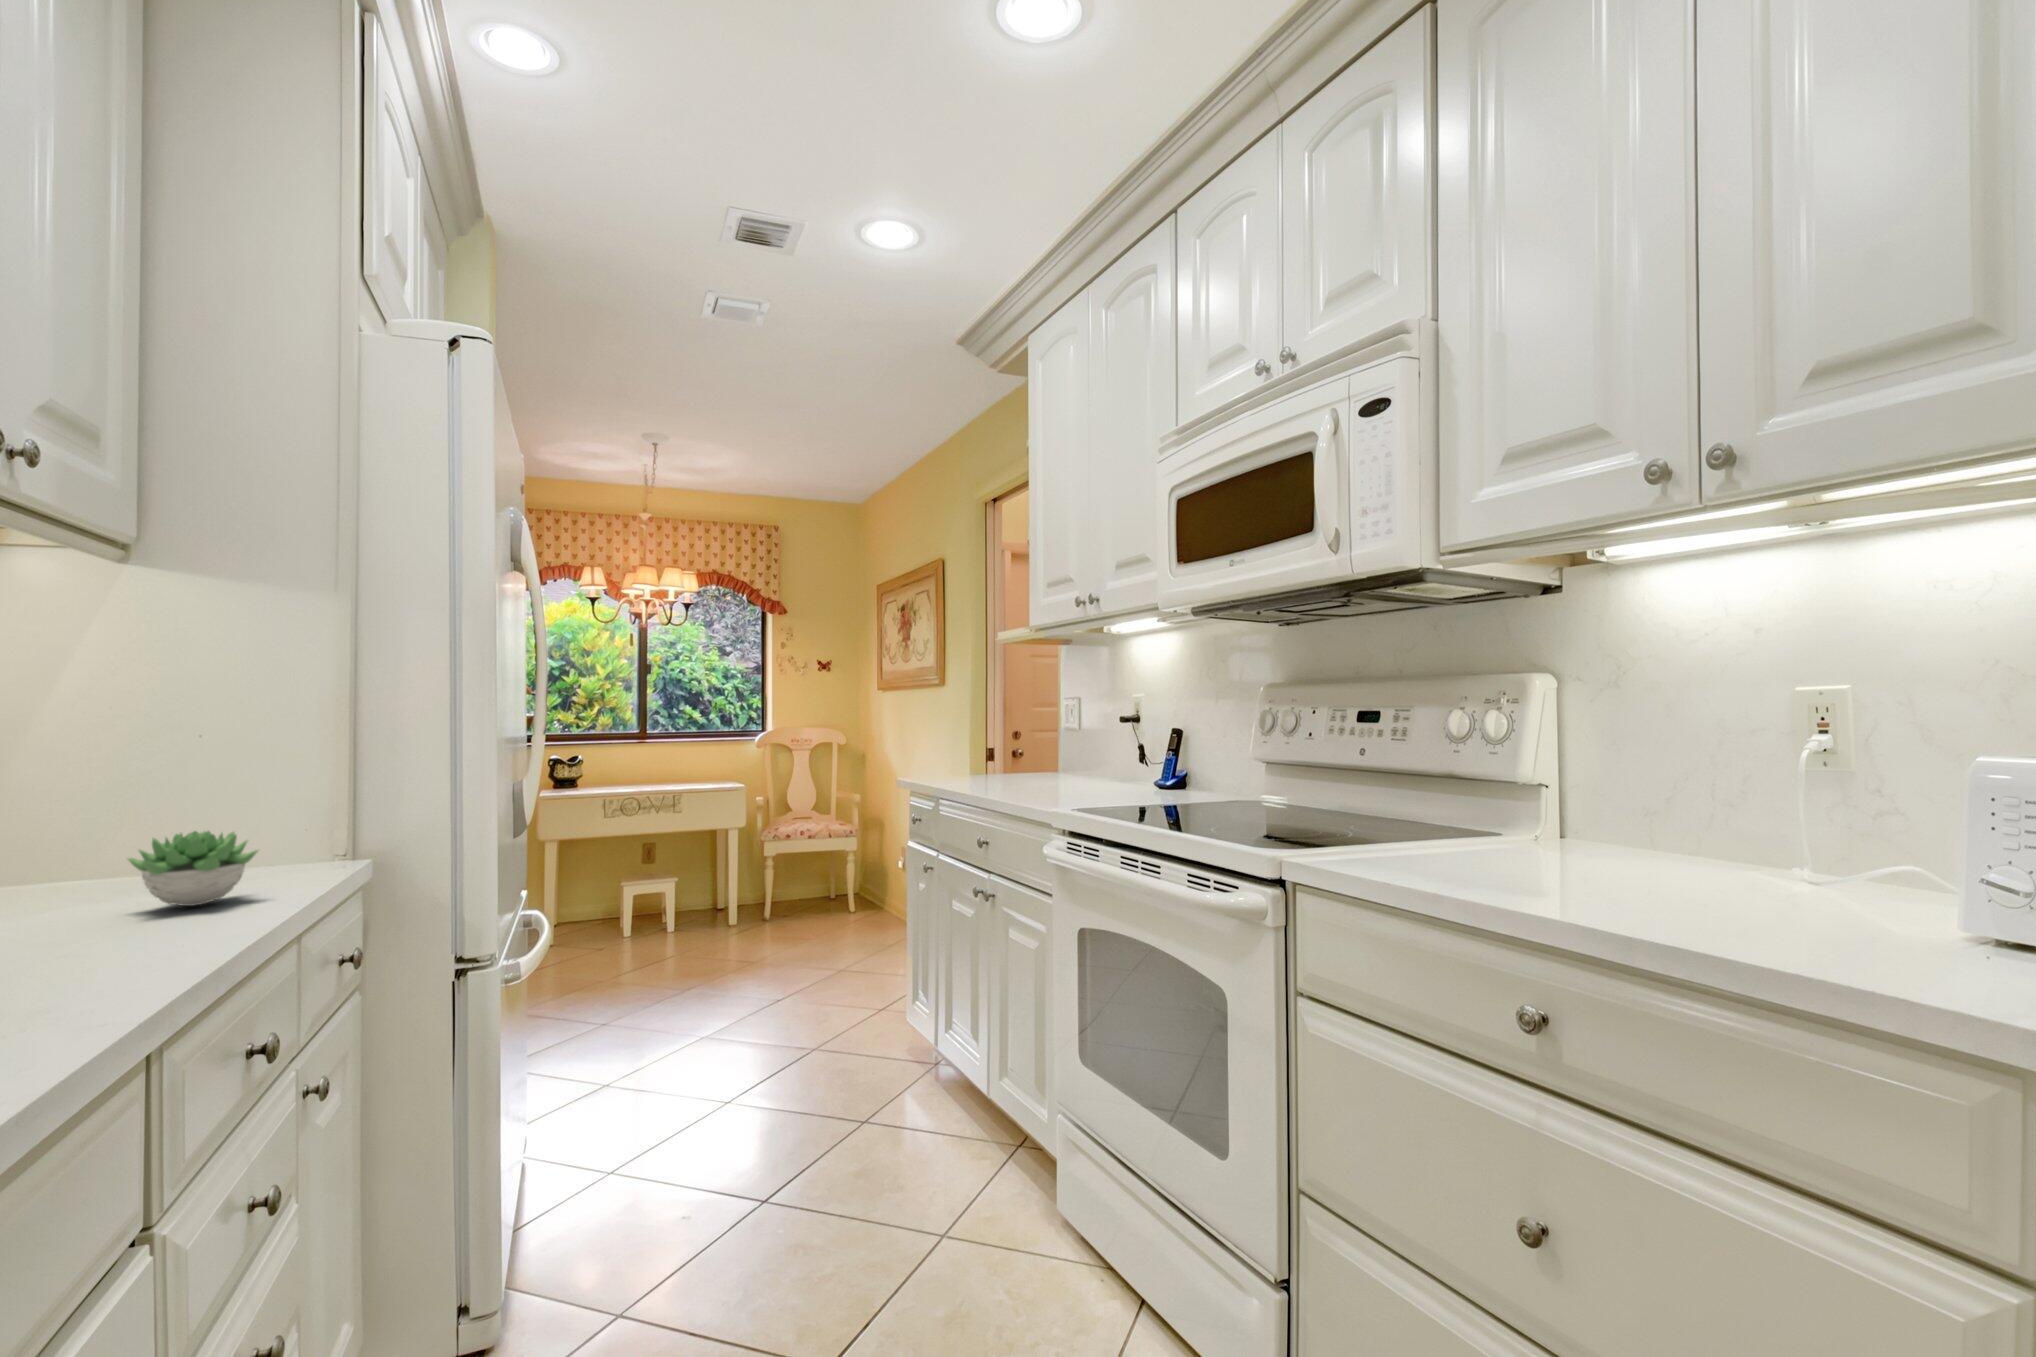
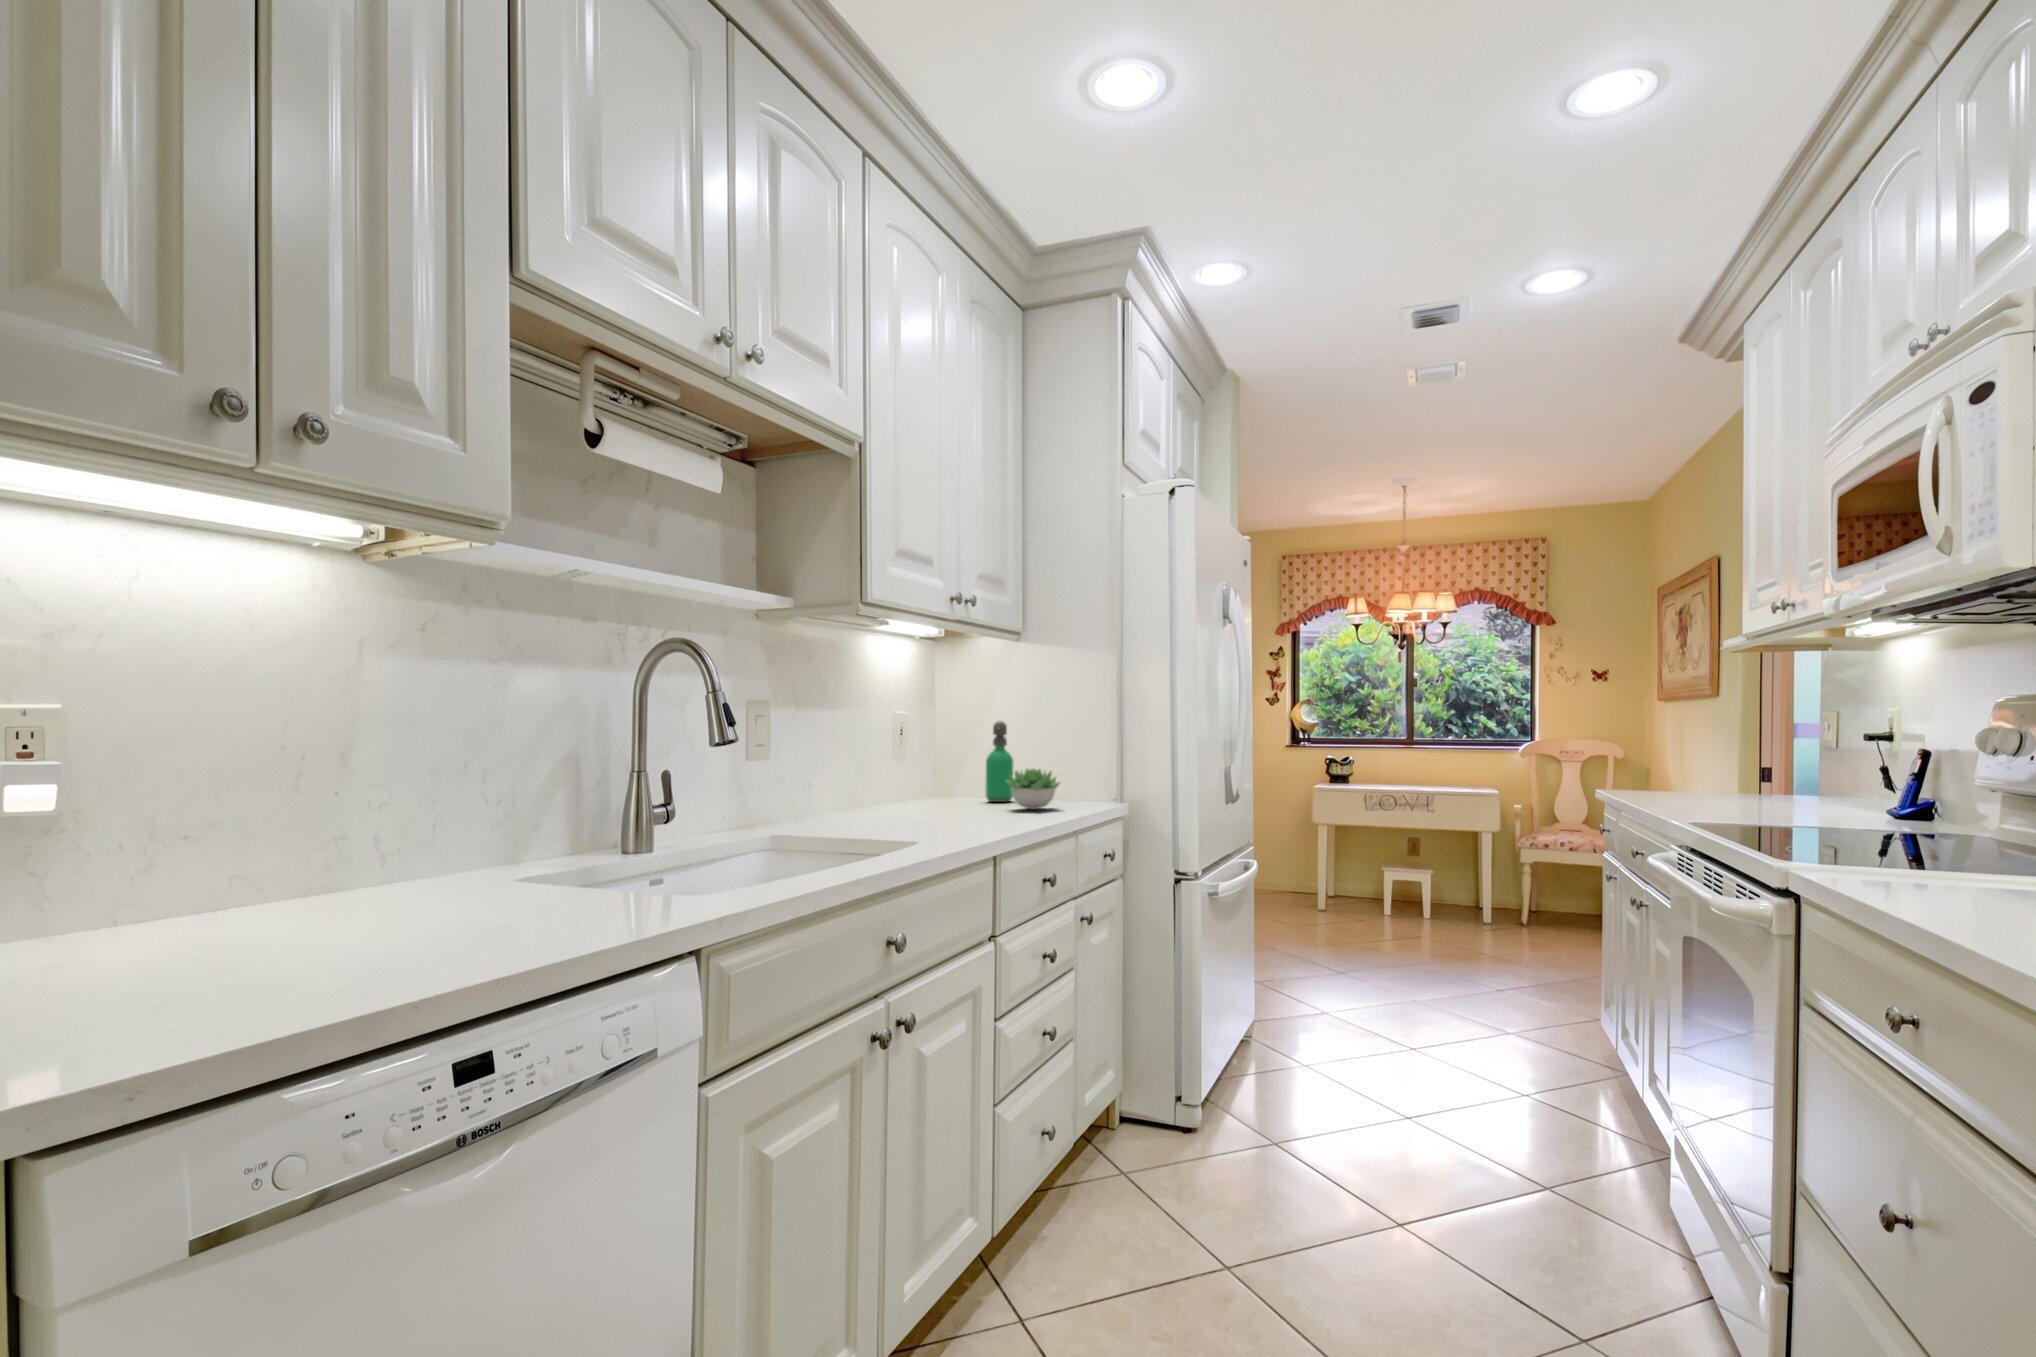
soap dispenser: none [63,748,131,897] -> present [986,721,1013,802]

